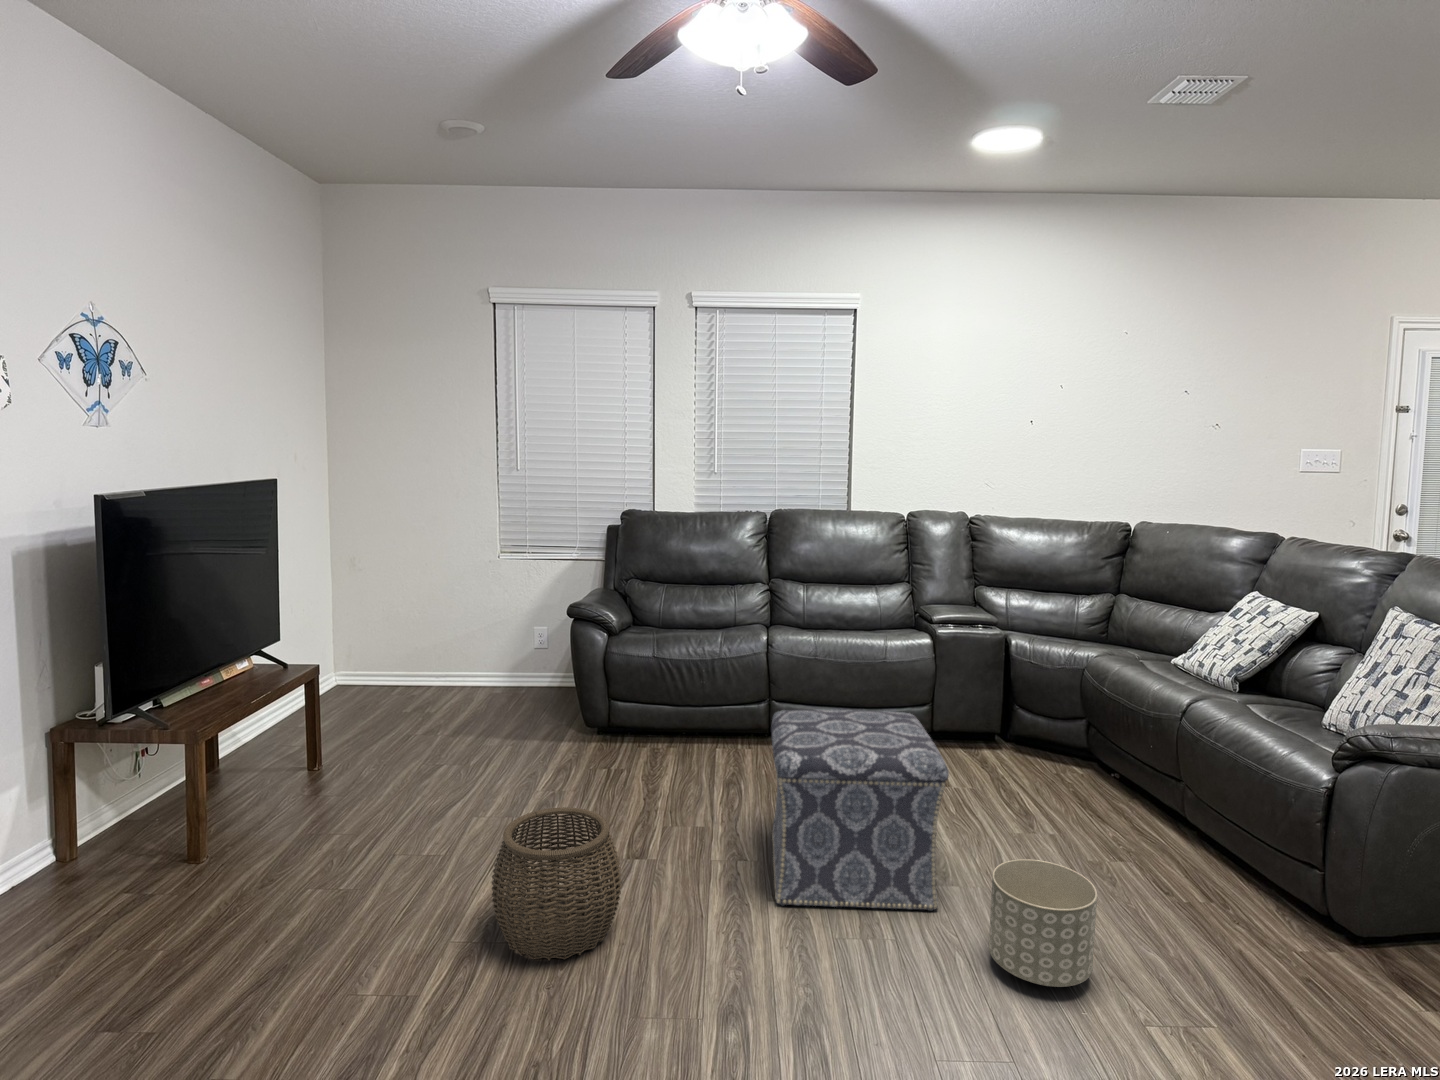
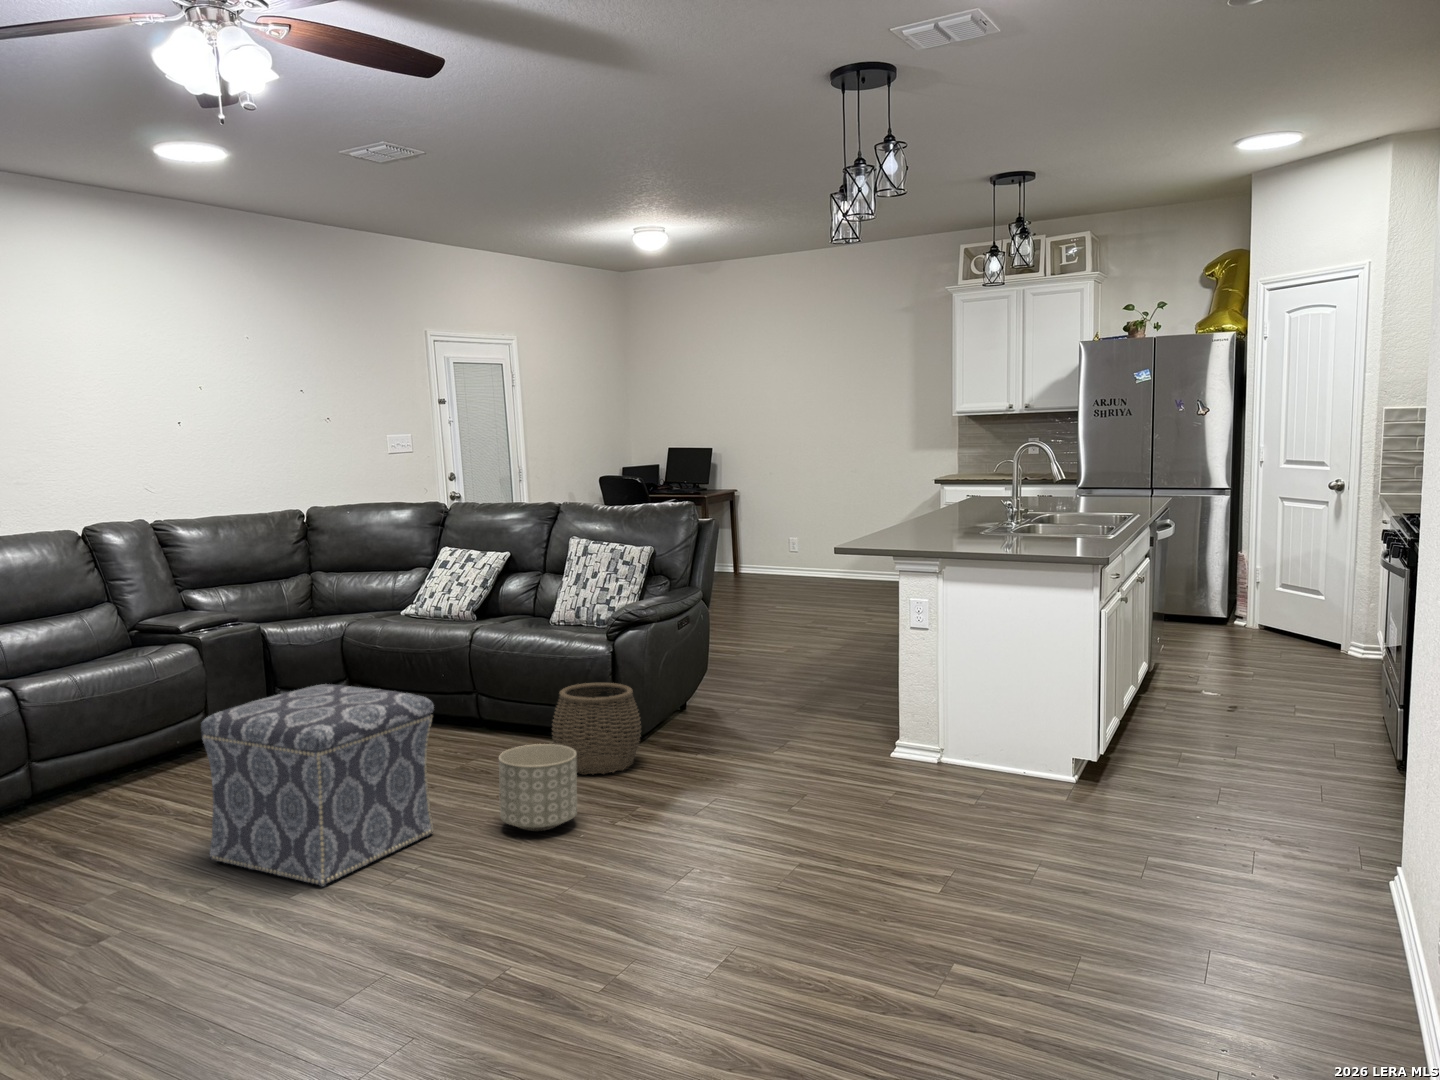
woven basket: present [491,807,621,961] -> present [552,683,641,775]

